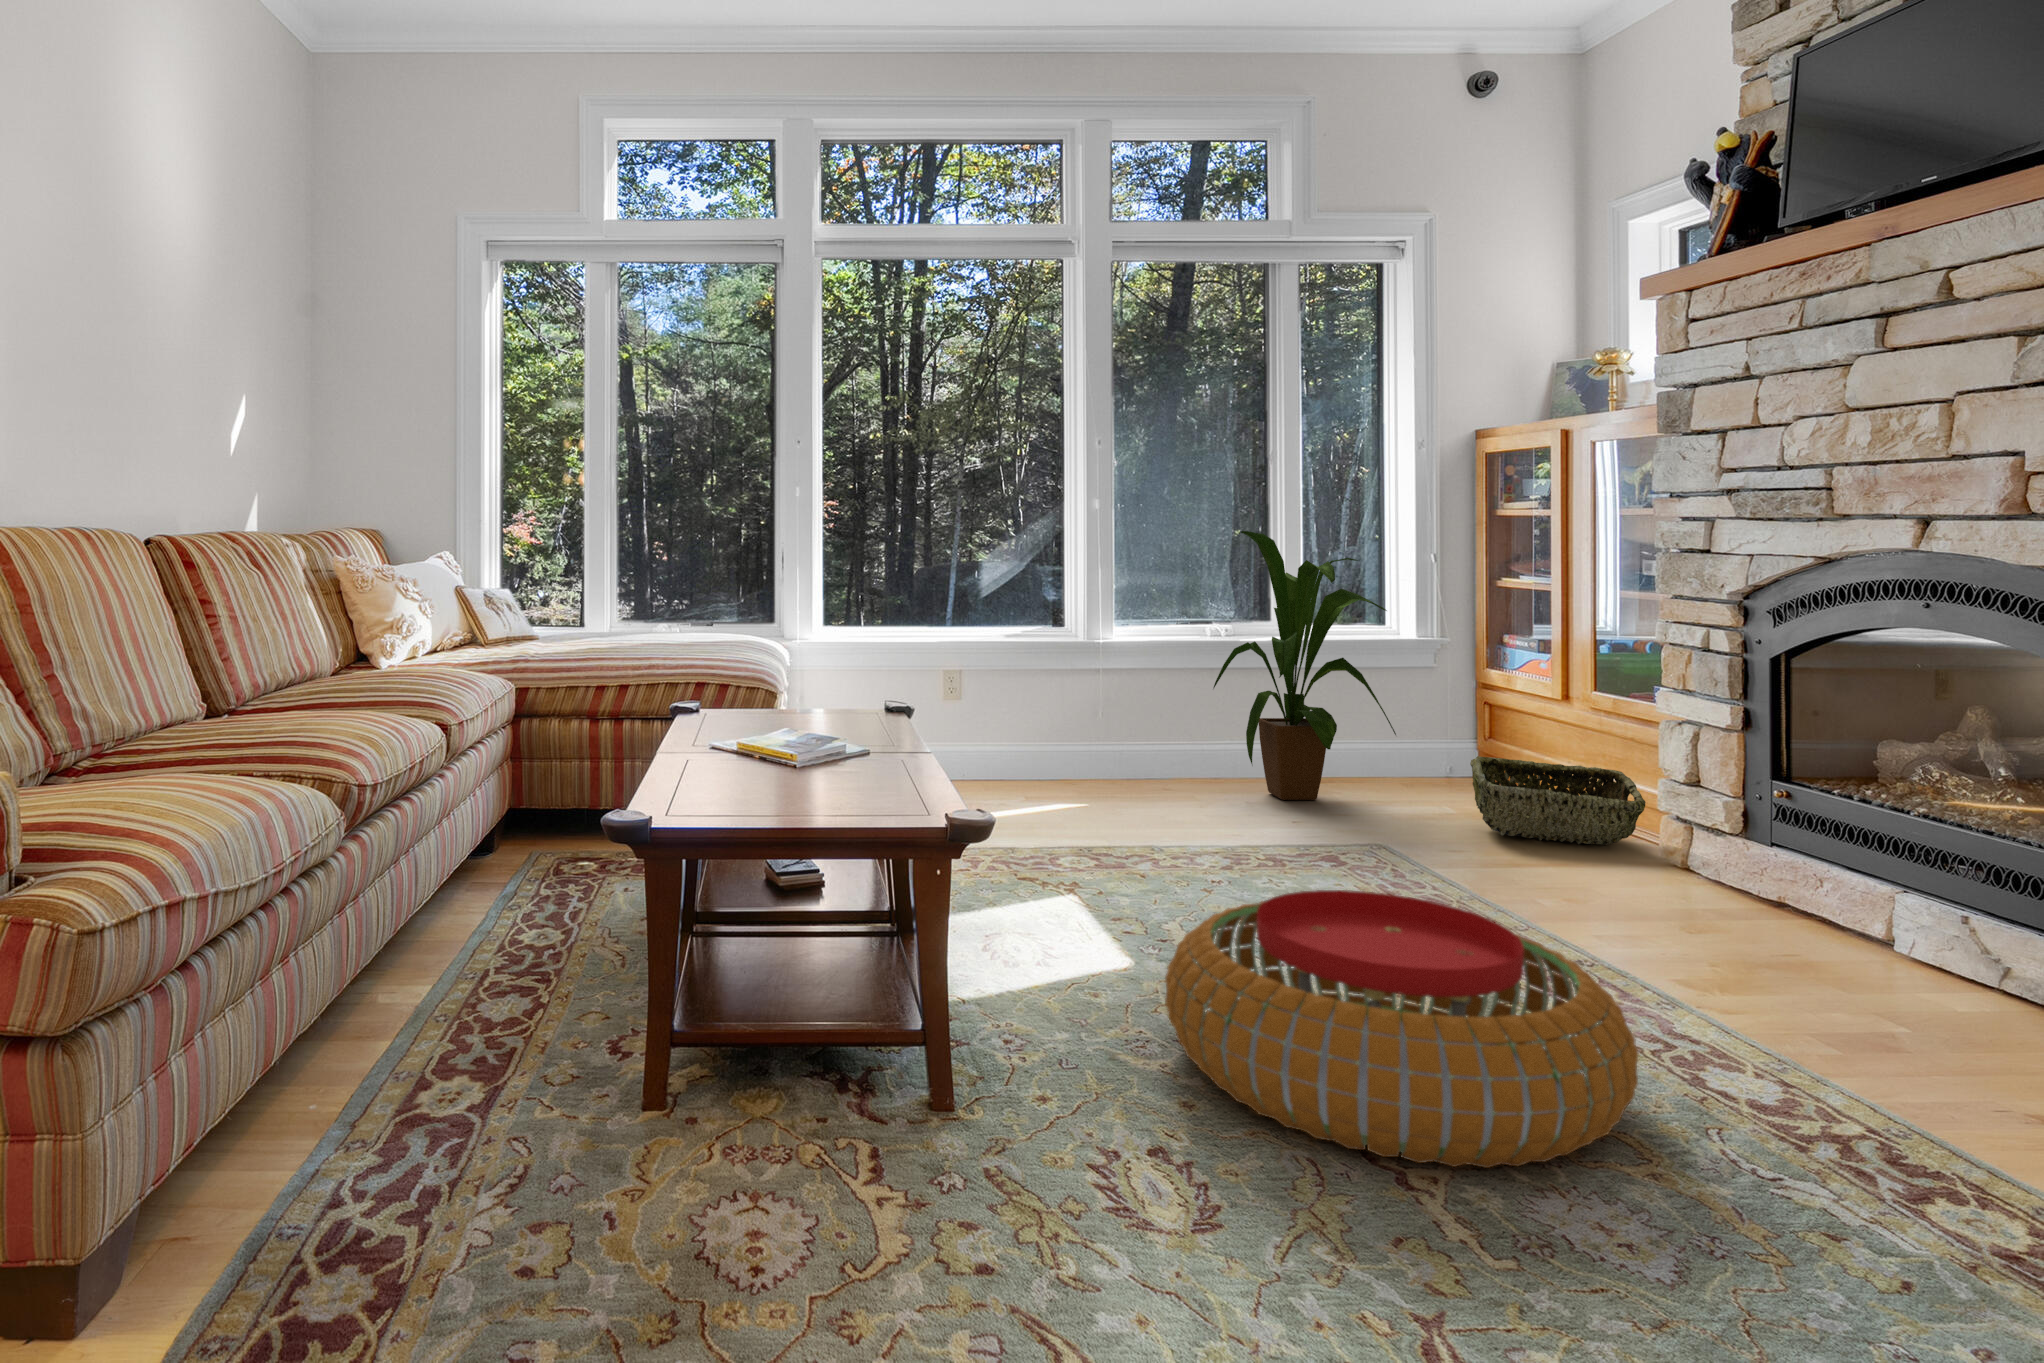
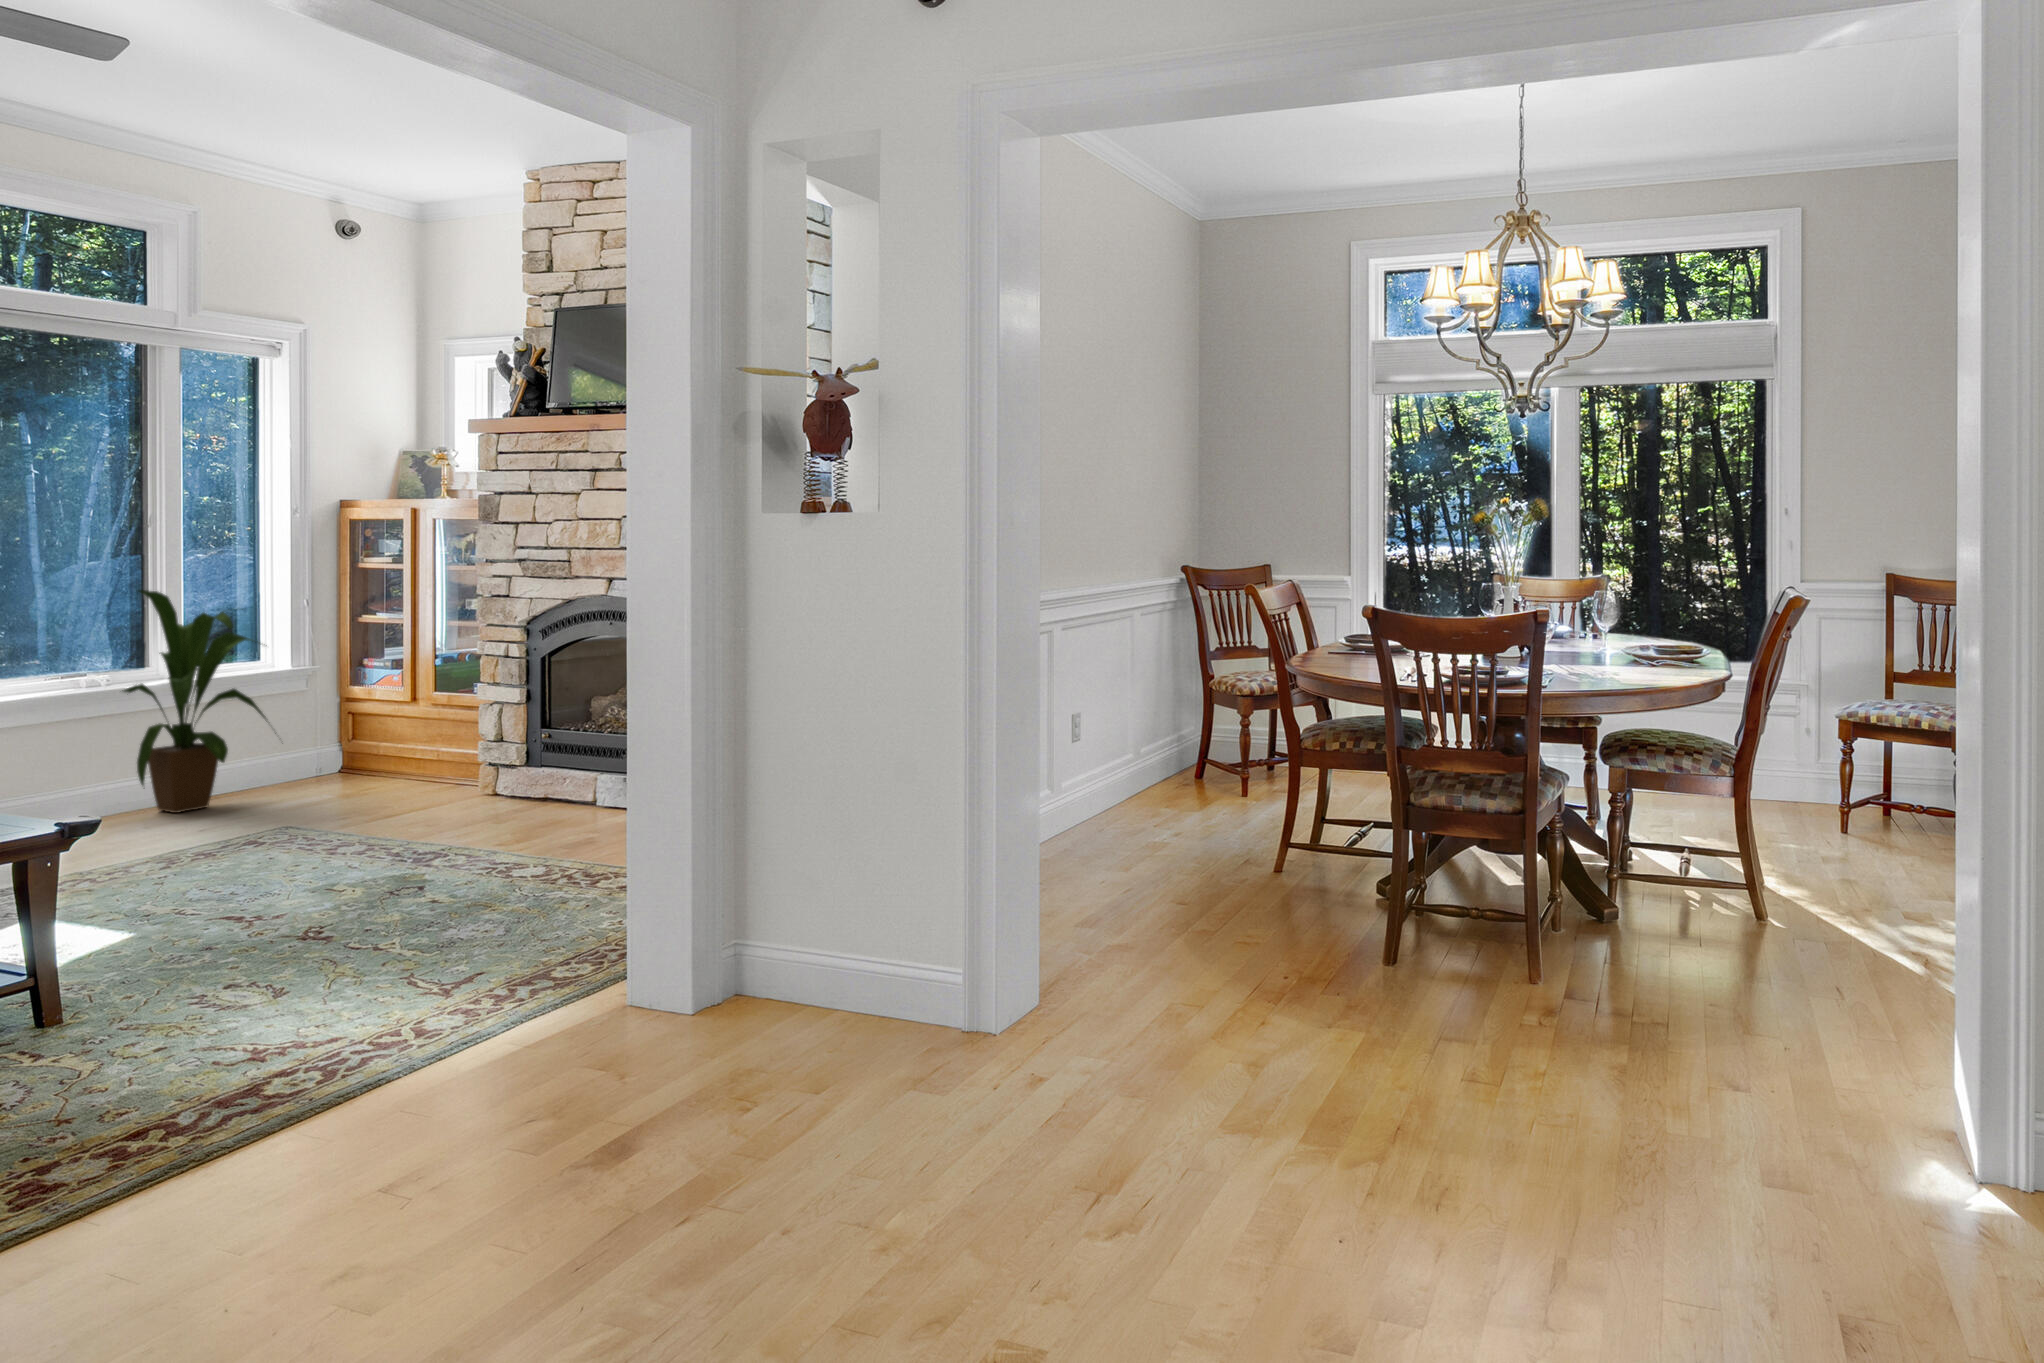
woven basket: present [1470,756,1646,845] -> none [346,742,469,800]
pouf: present [1165,890,1638,1168] -> none [180,821,478,956]

